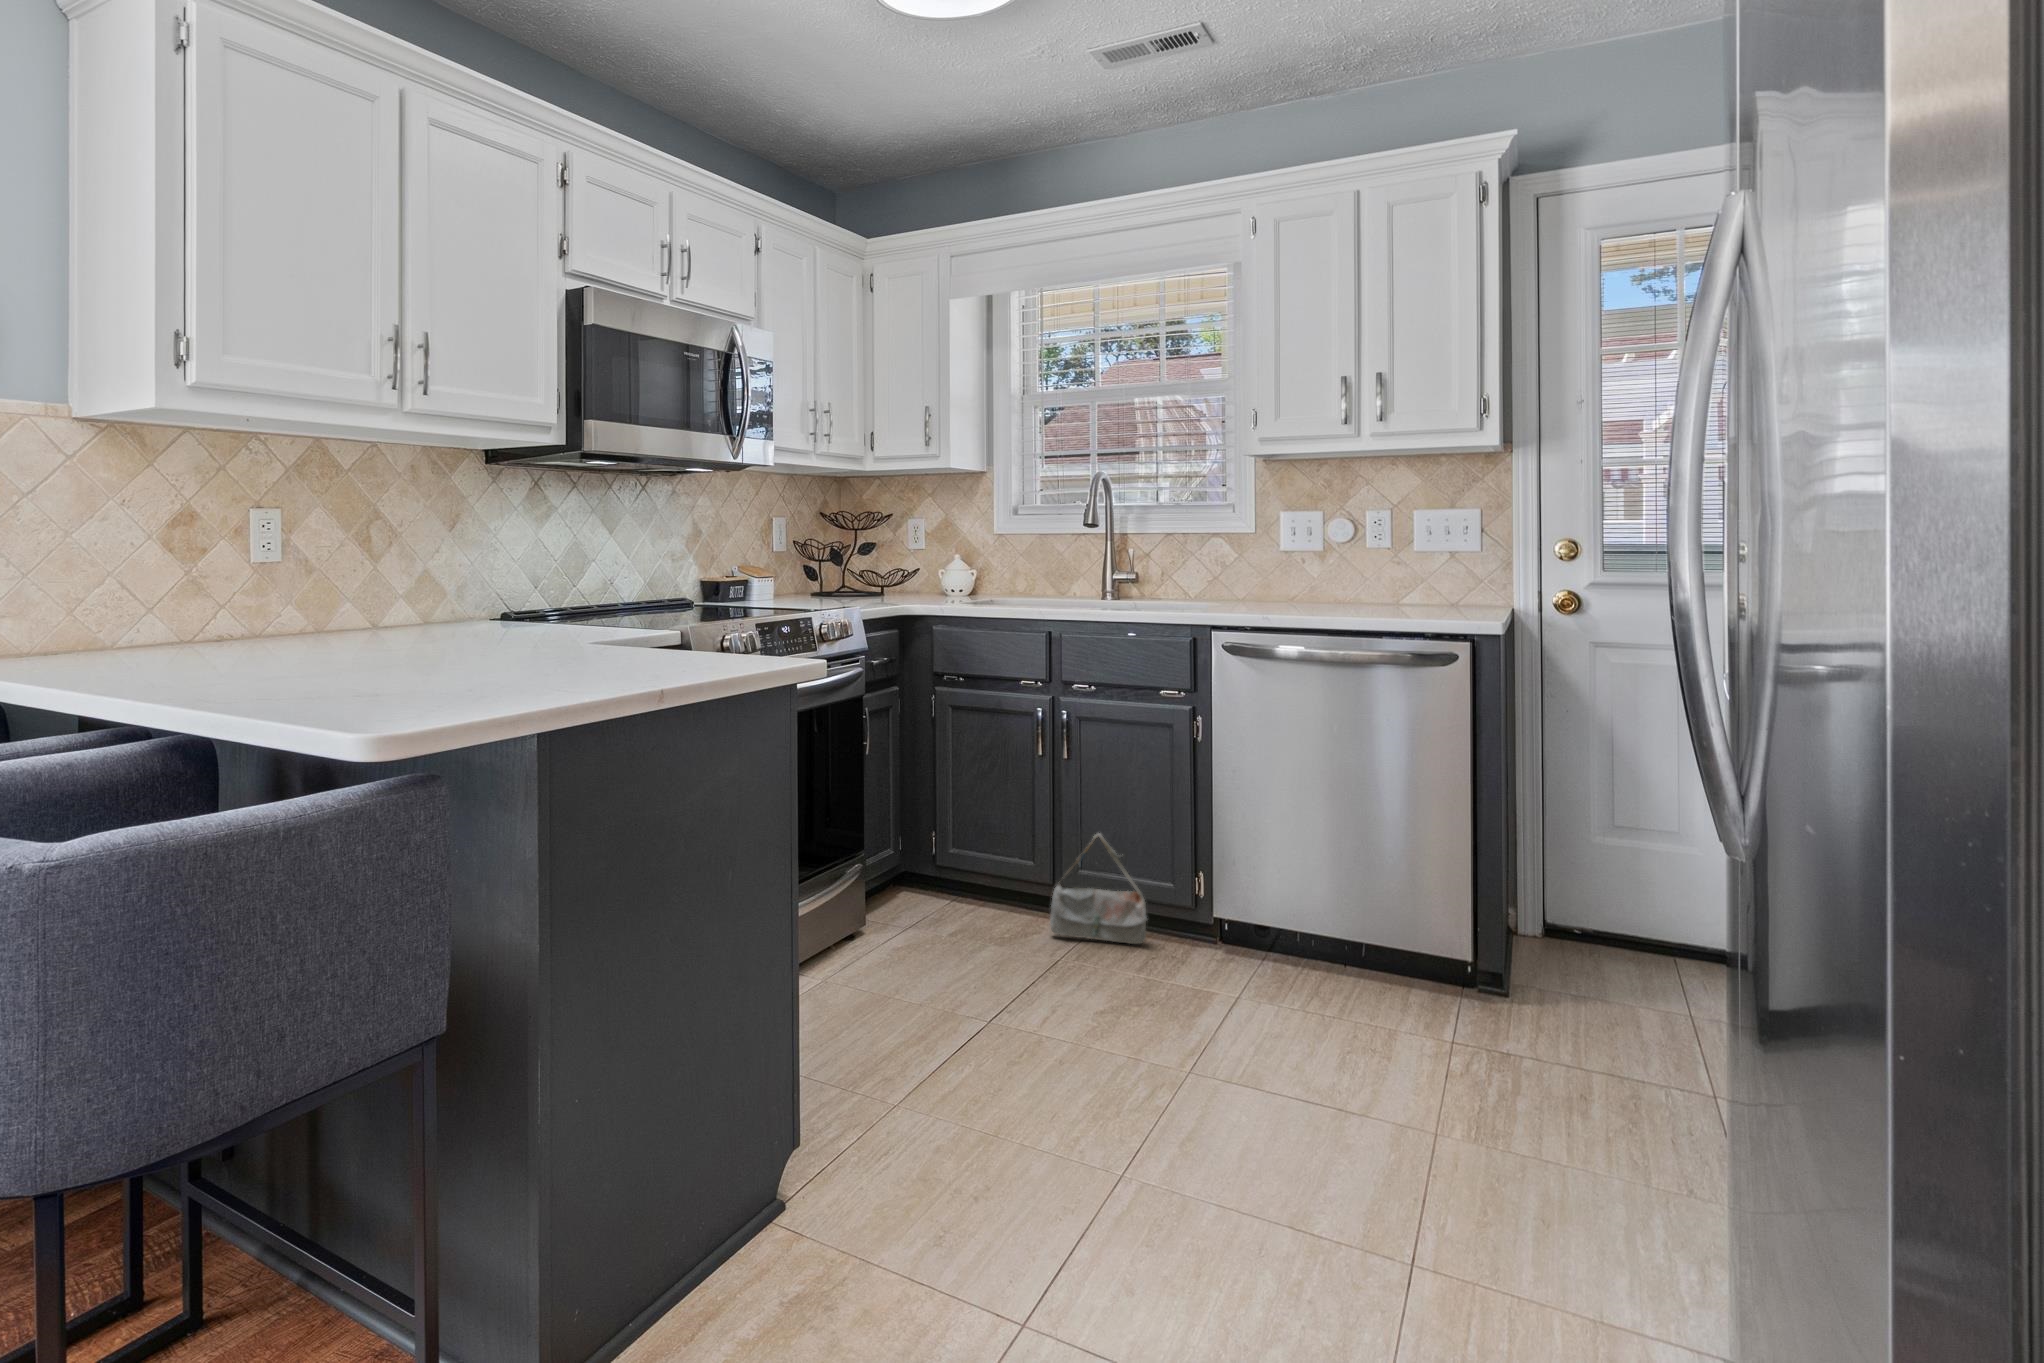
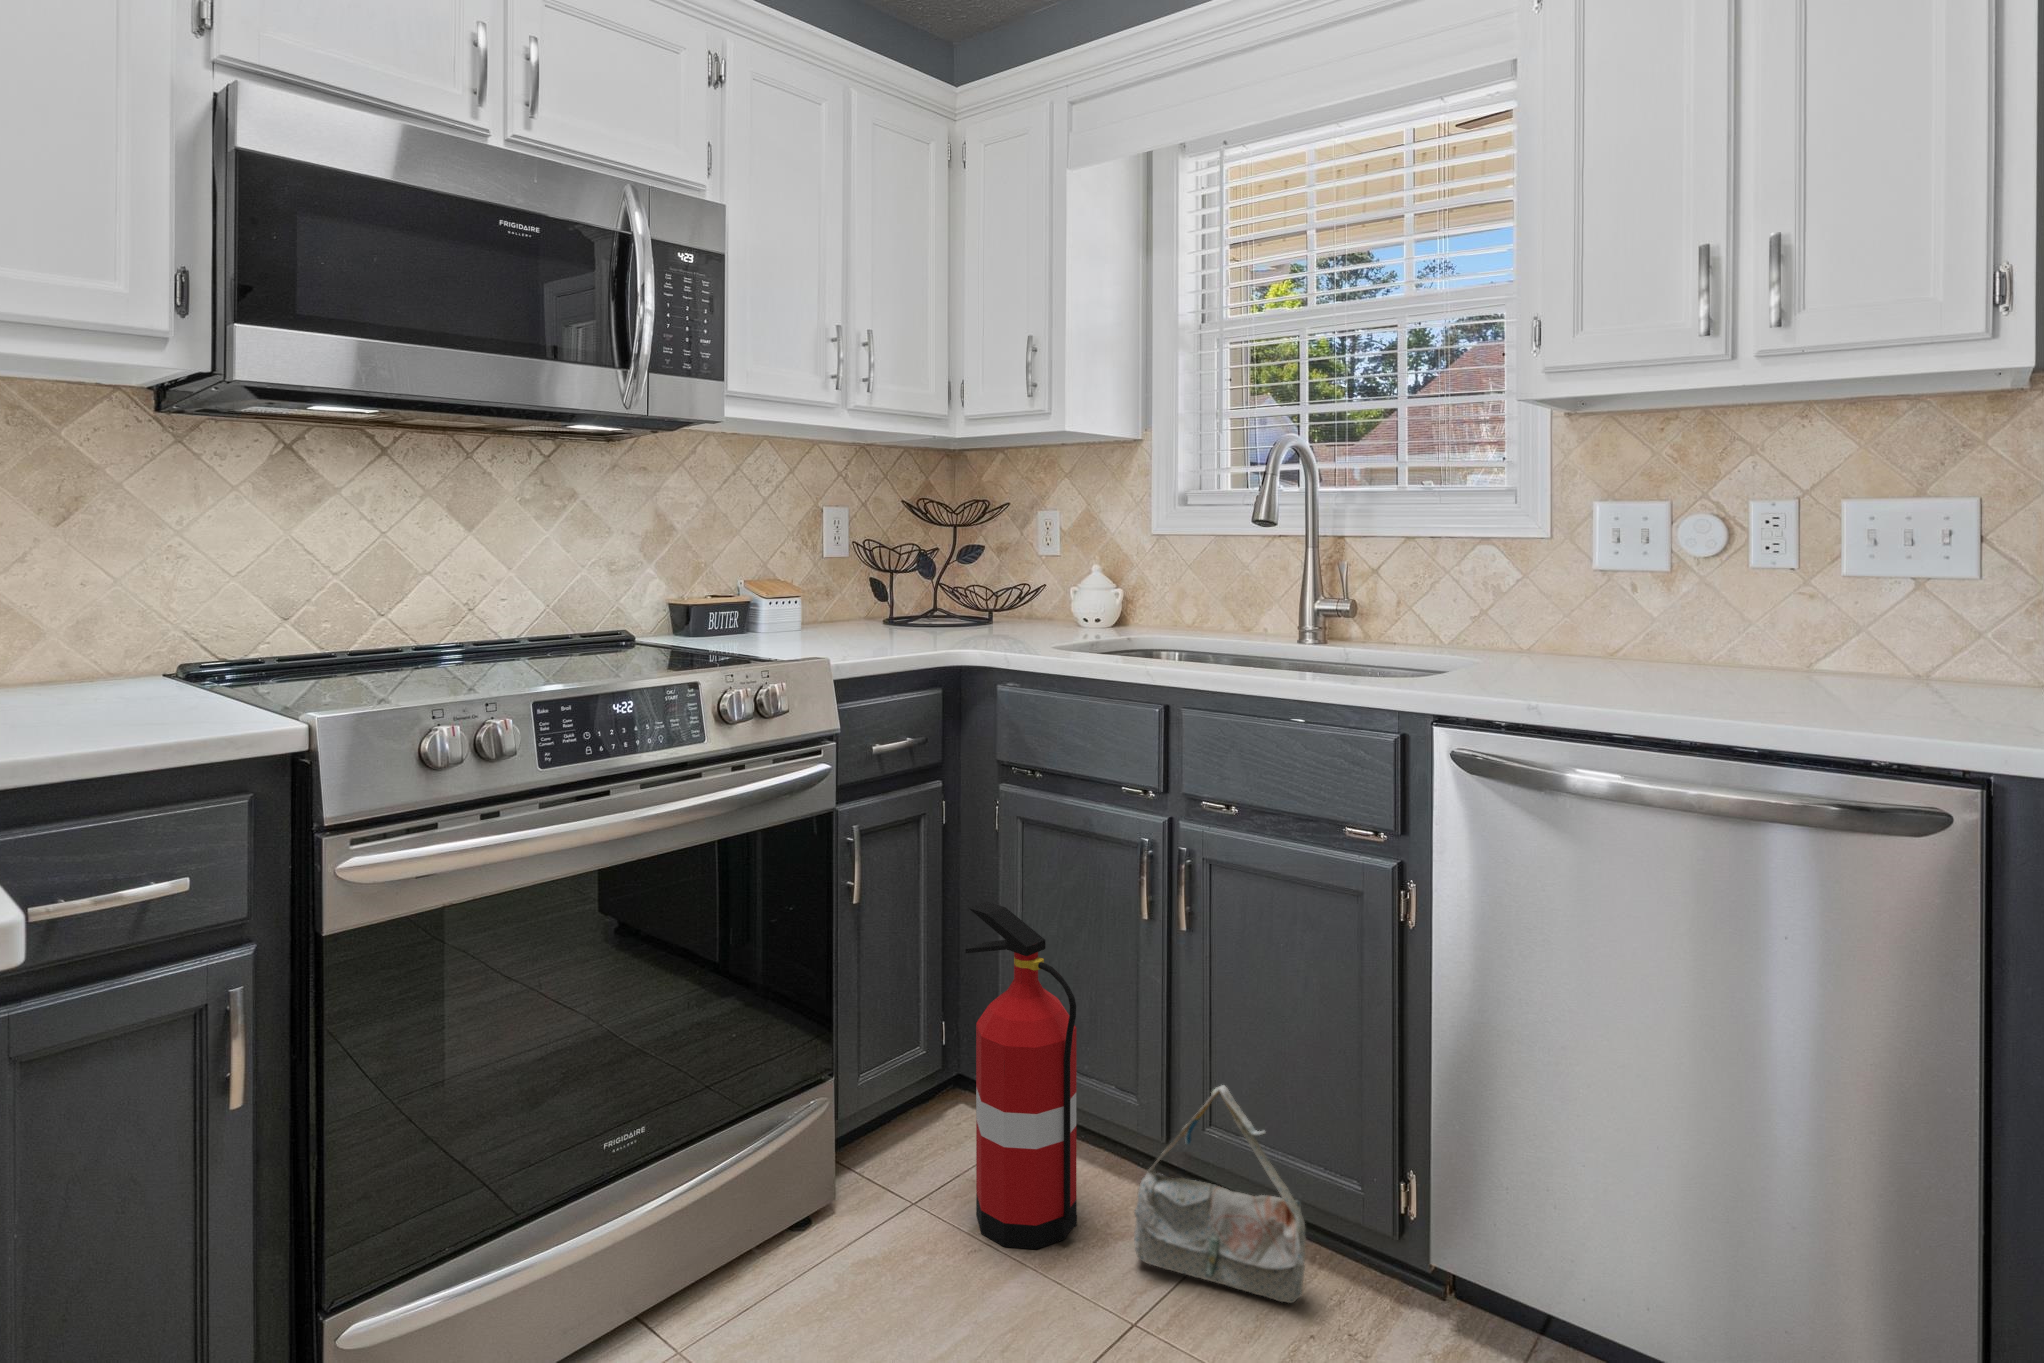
fire extinguisher: none [939,748,1013,935] -> present [965,902,1077,1249]

